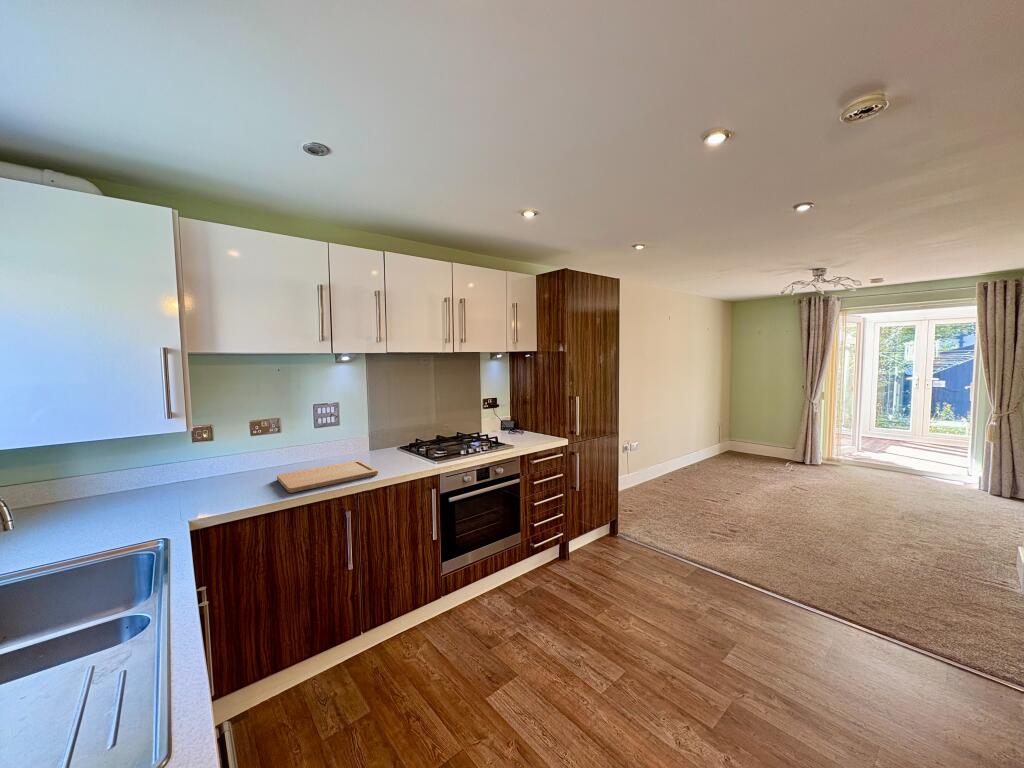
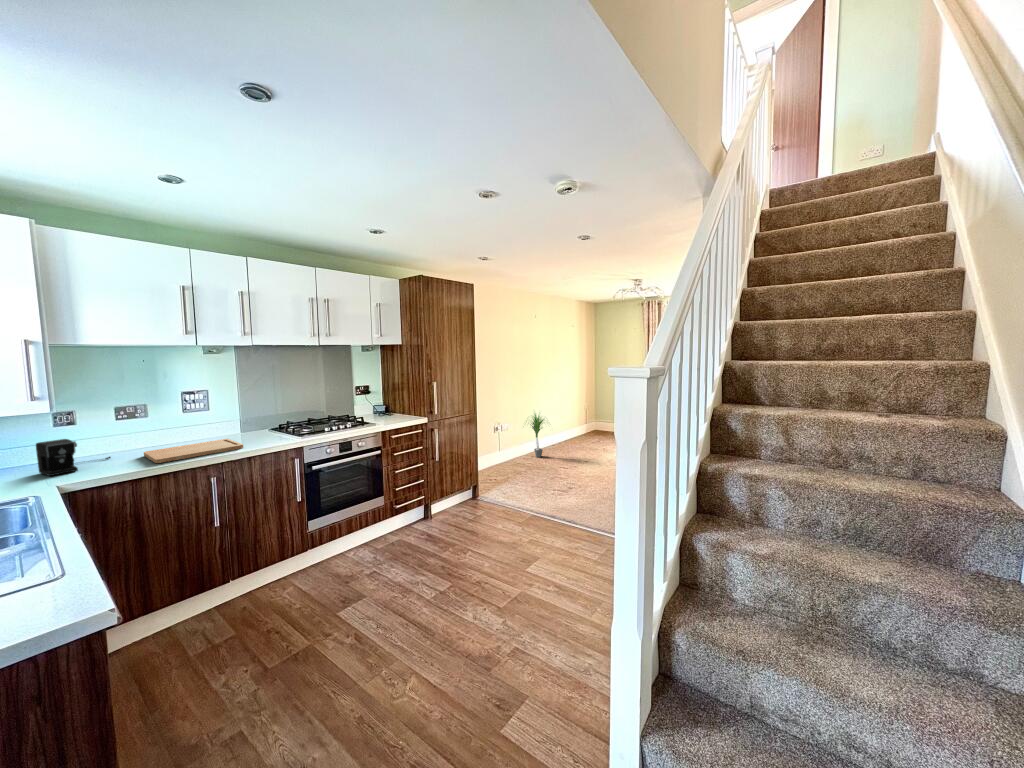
potted plant: none [652,425,693,484] -> present [530,414,544,457]
coffee maker: none [173,459,245,504] -> present [36,439,111,476]

